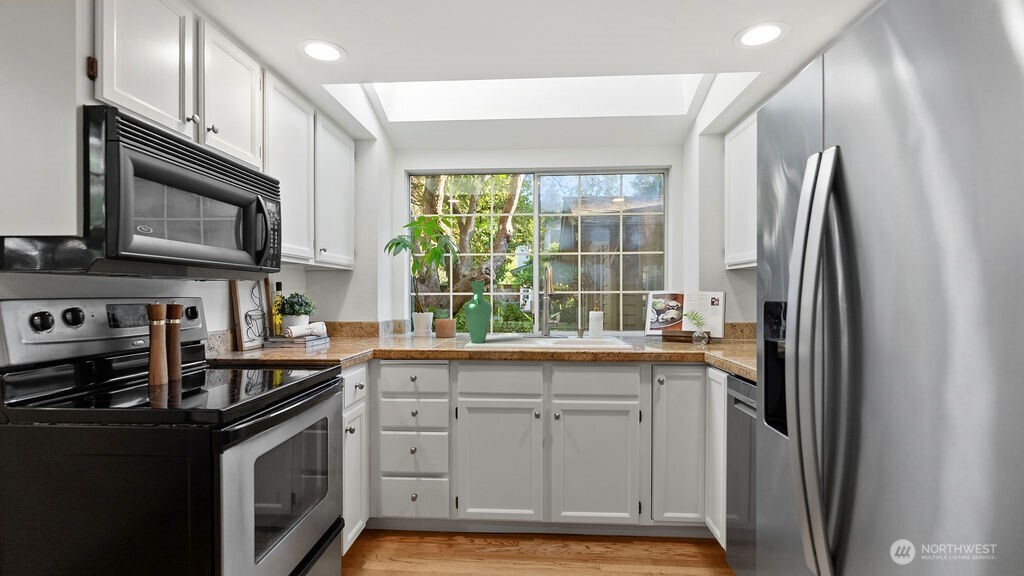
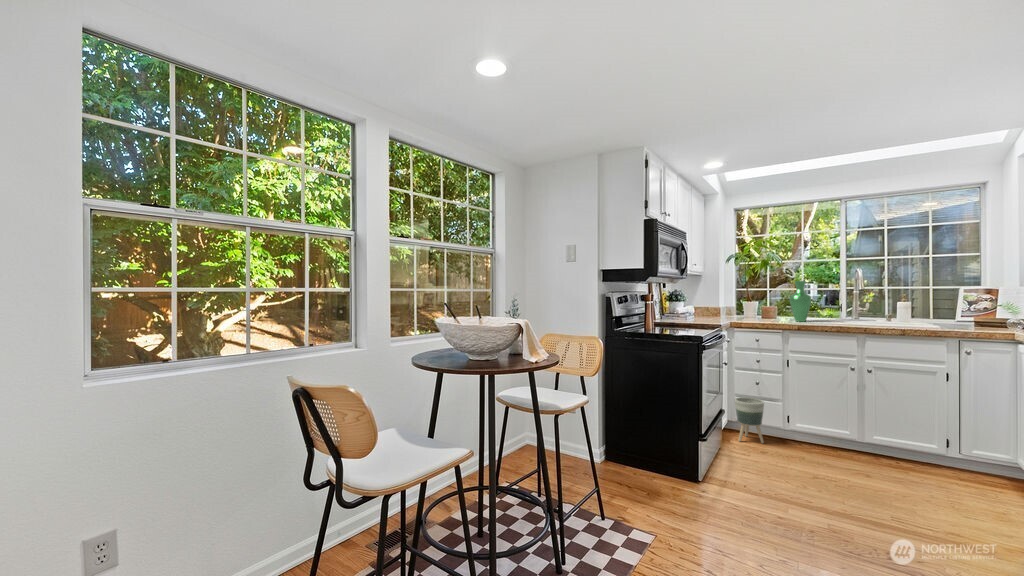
planter: none [377,474,422,556] -> present [735,397,764,443]

